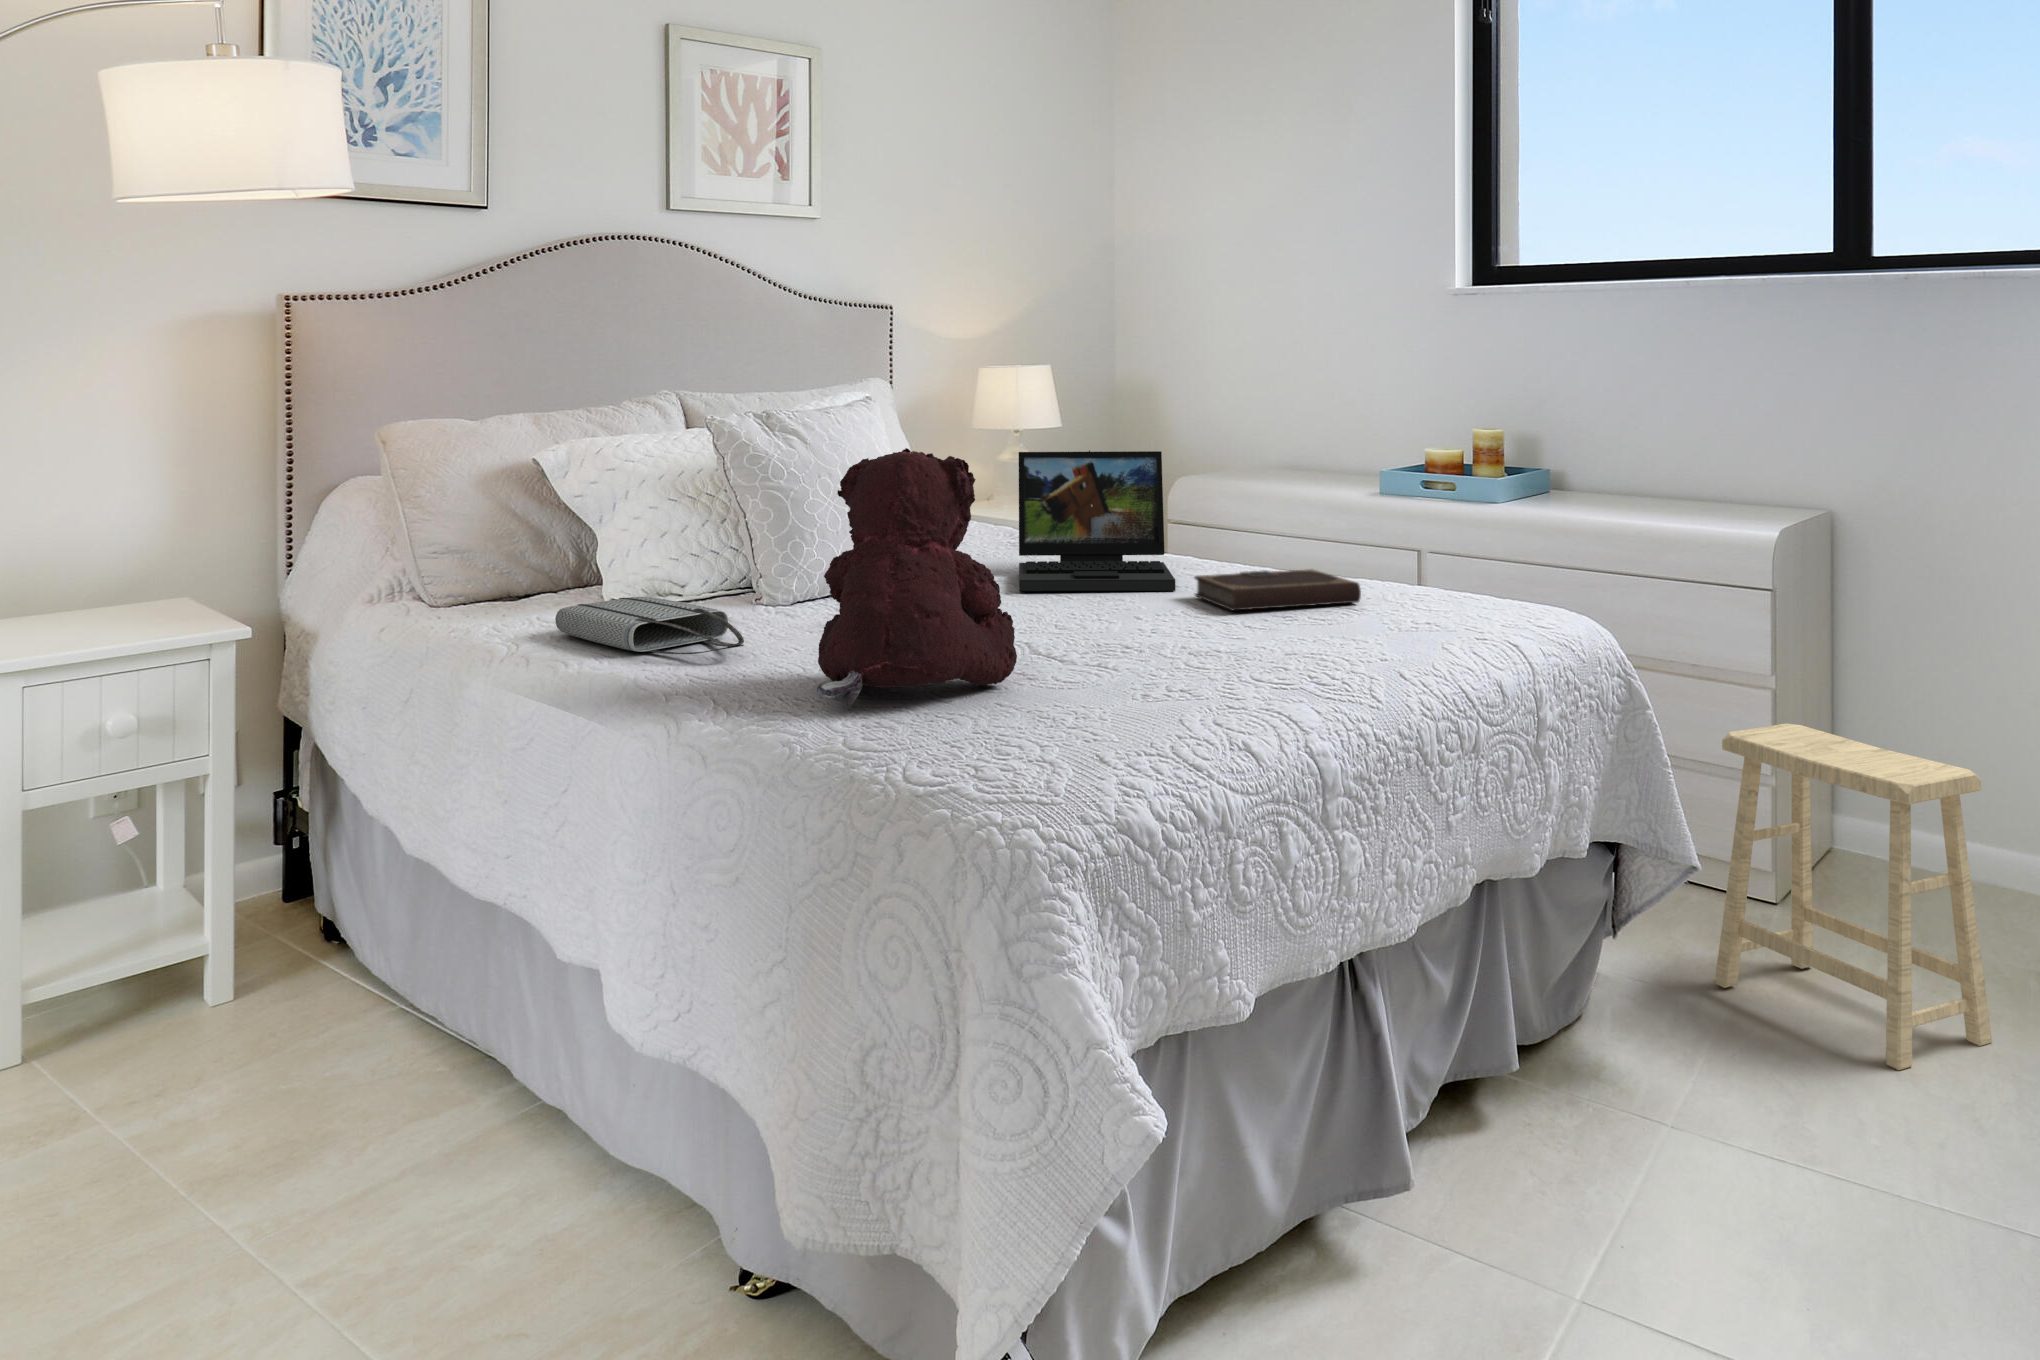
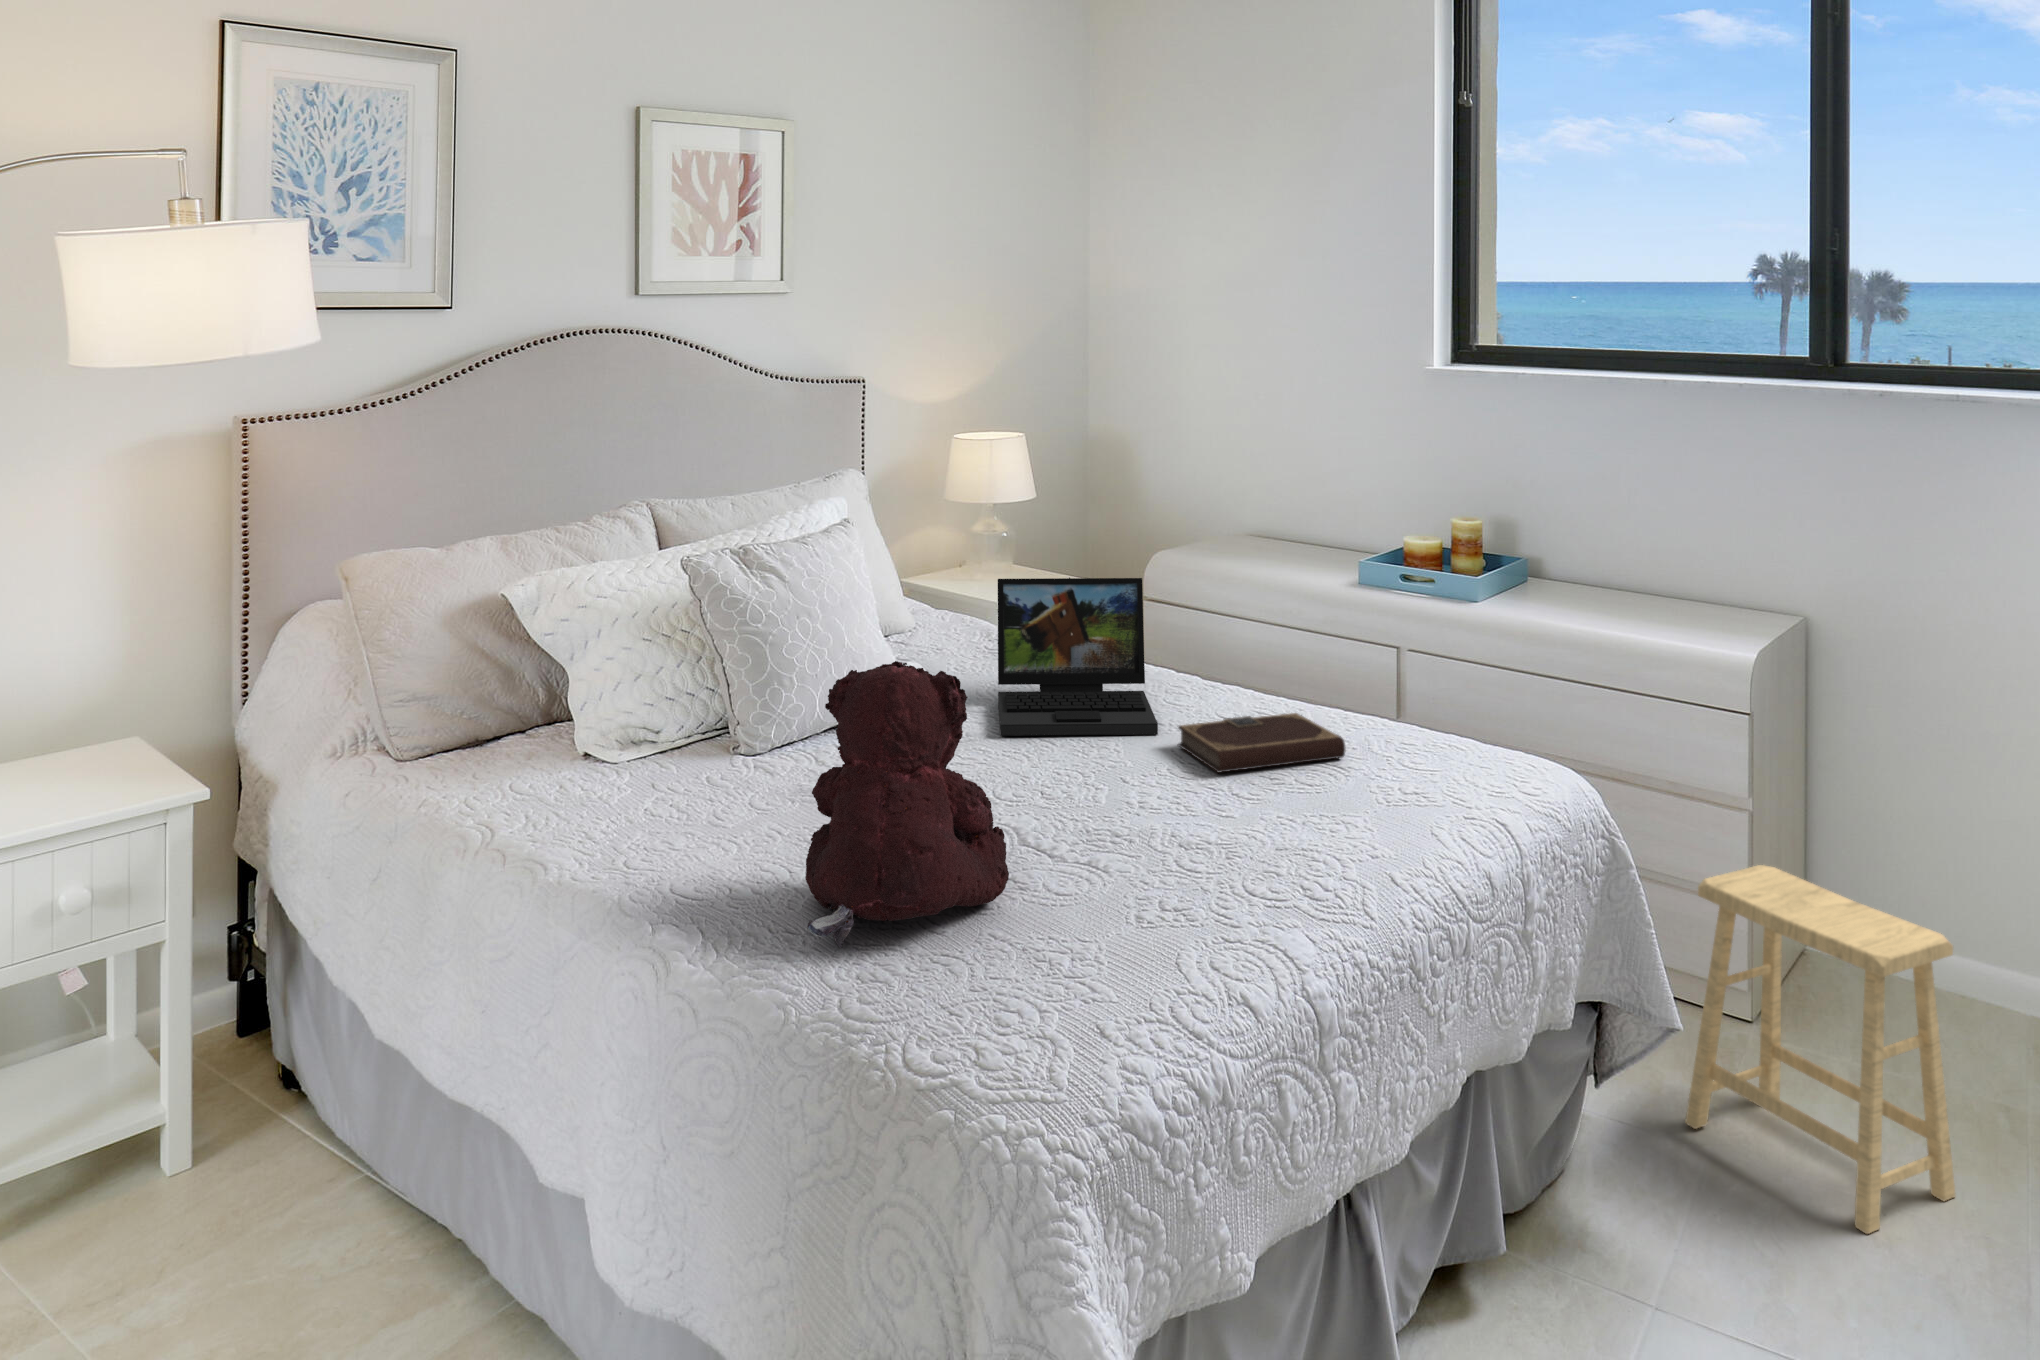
tote bag: present [555,596,744,654] -> none [530,761,727,850]

